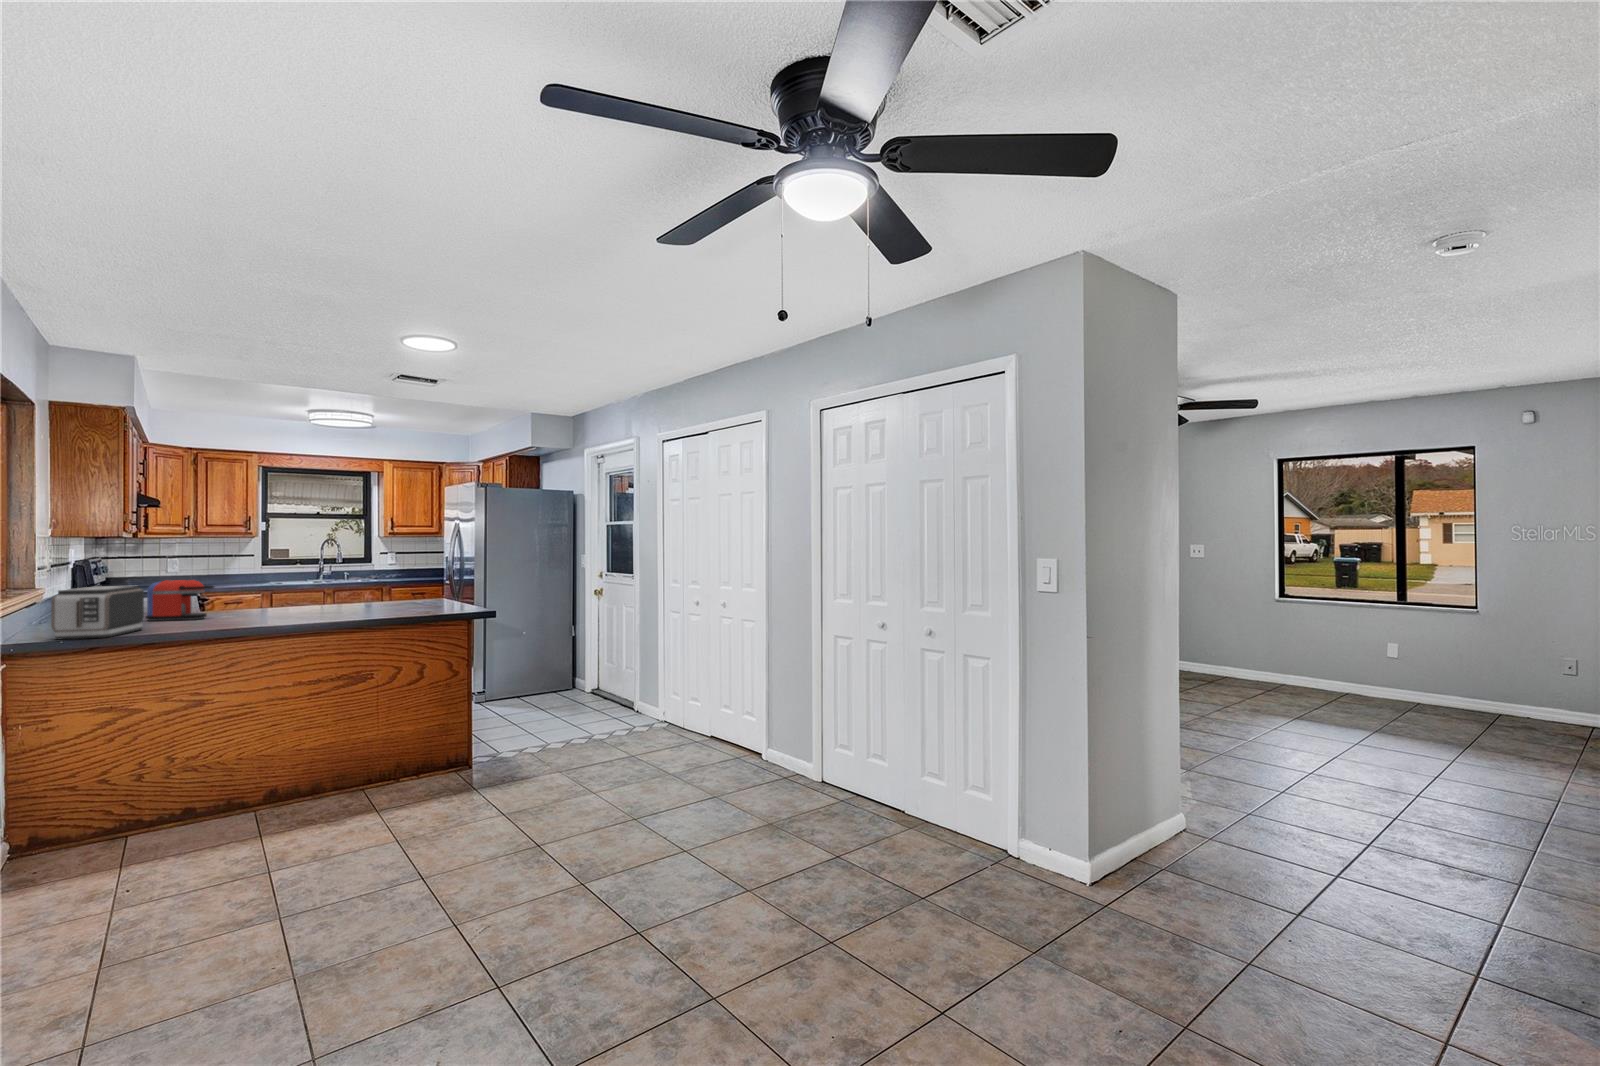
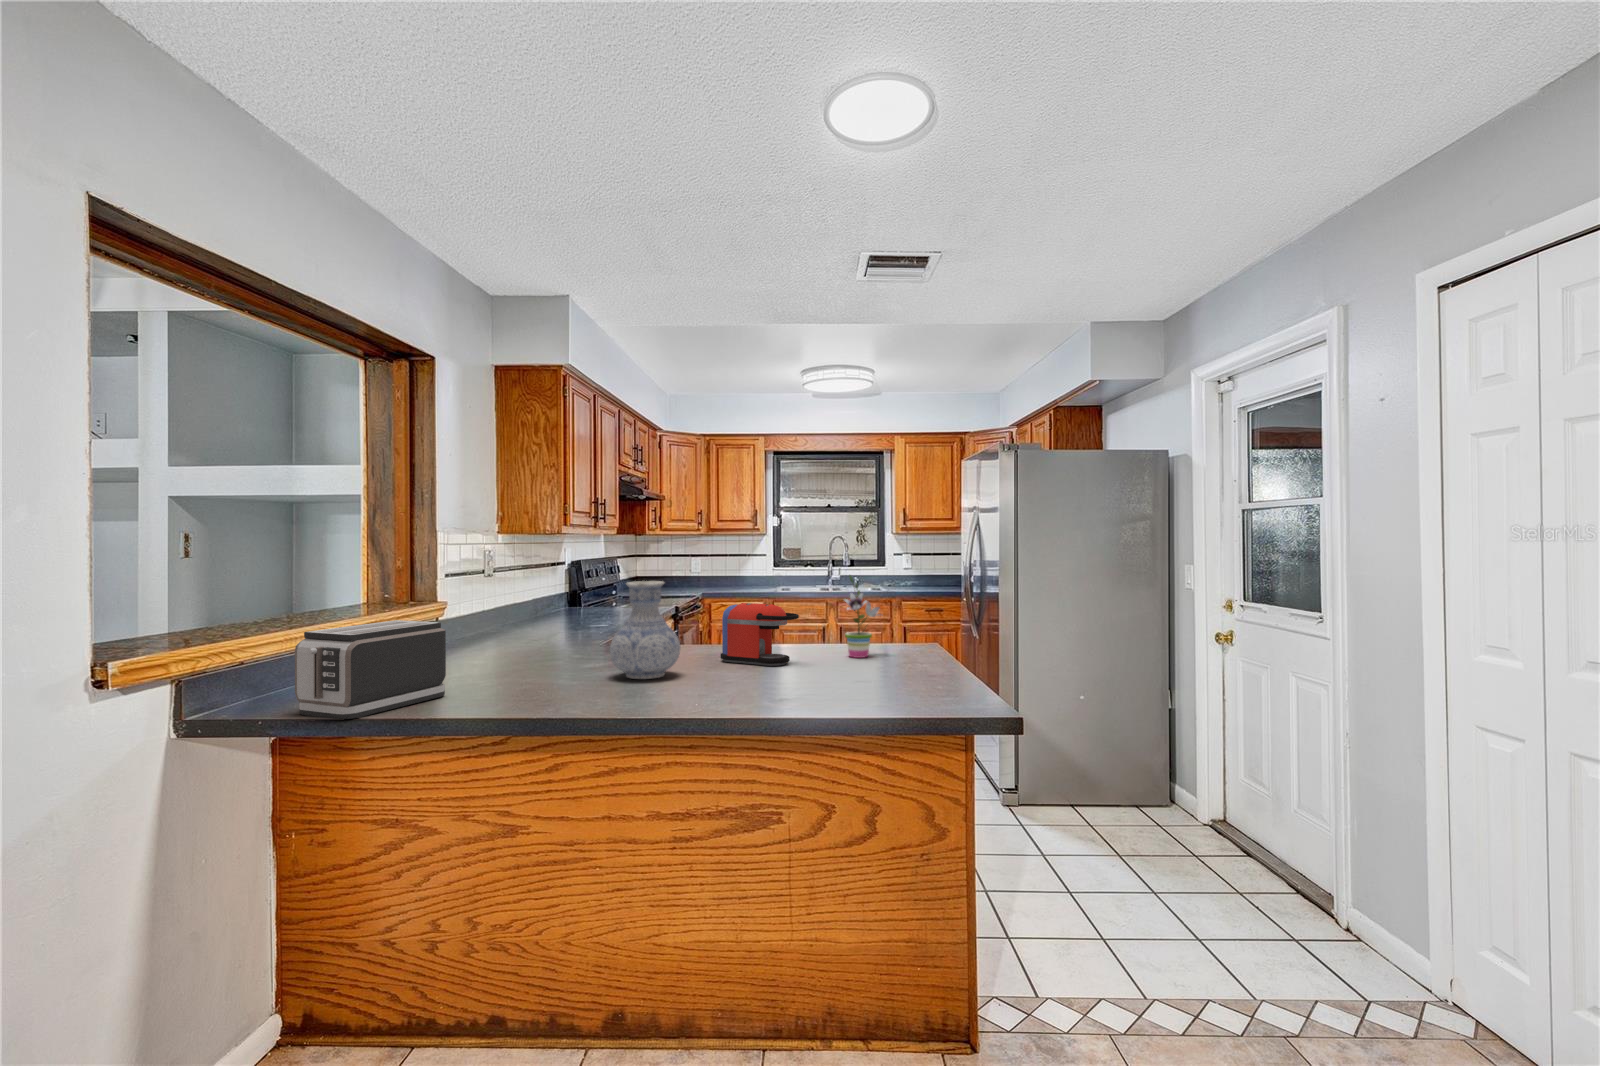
potted plant: none [388,558,413,605] -> present [845,576,879,658]
vase: none [242,561,293,618] -> present [610,581,680,679]
coffee maker: present [145,580,214,621] -> present [720,603,799,666]

